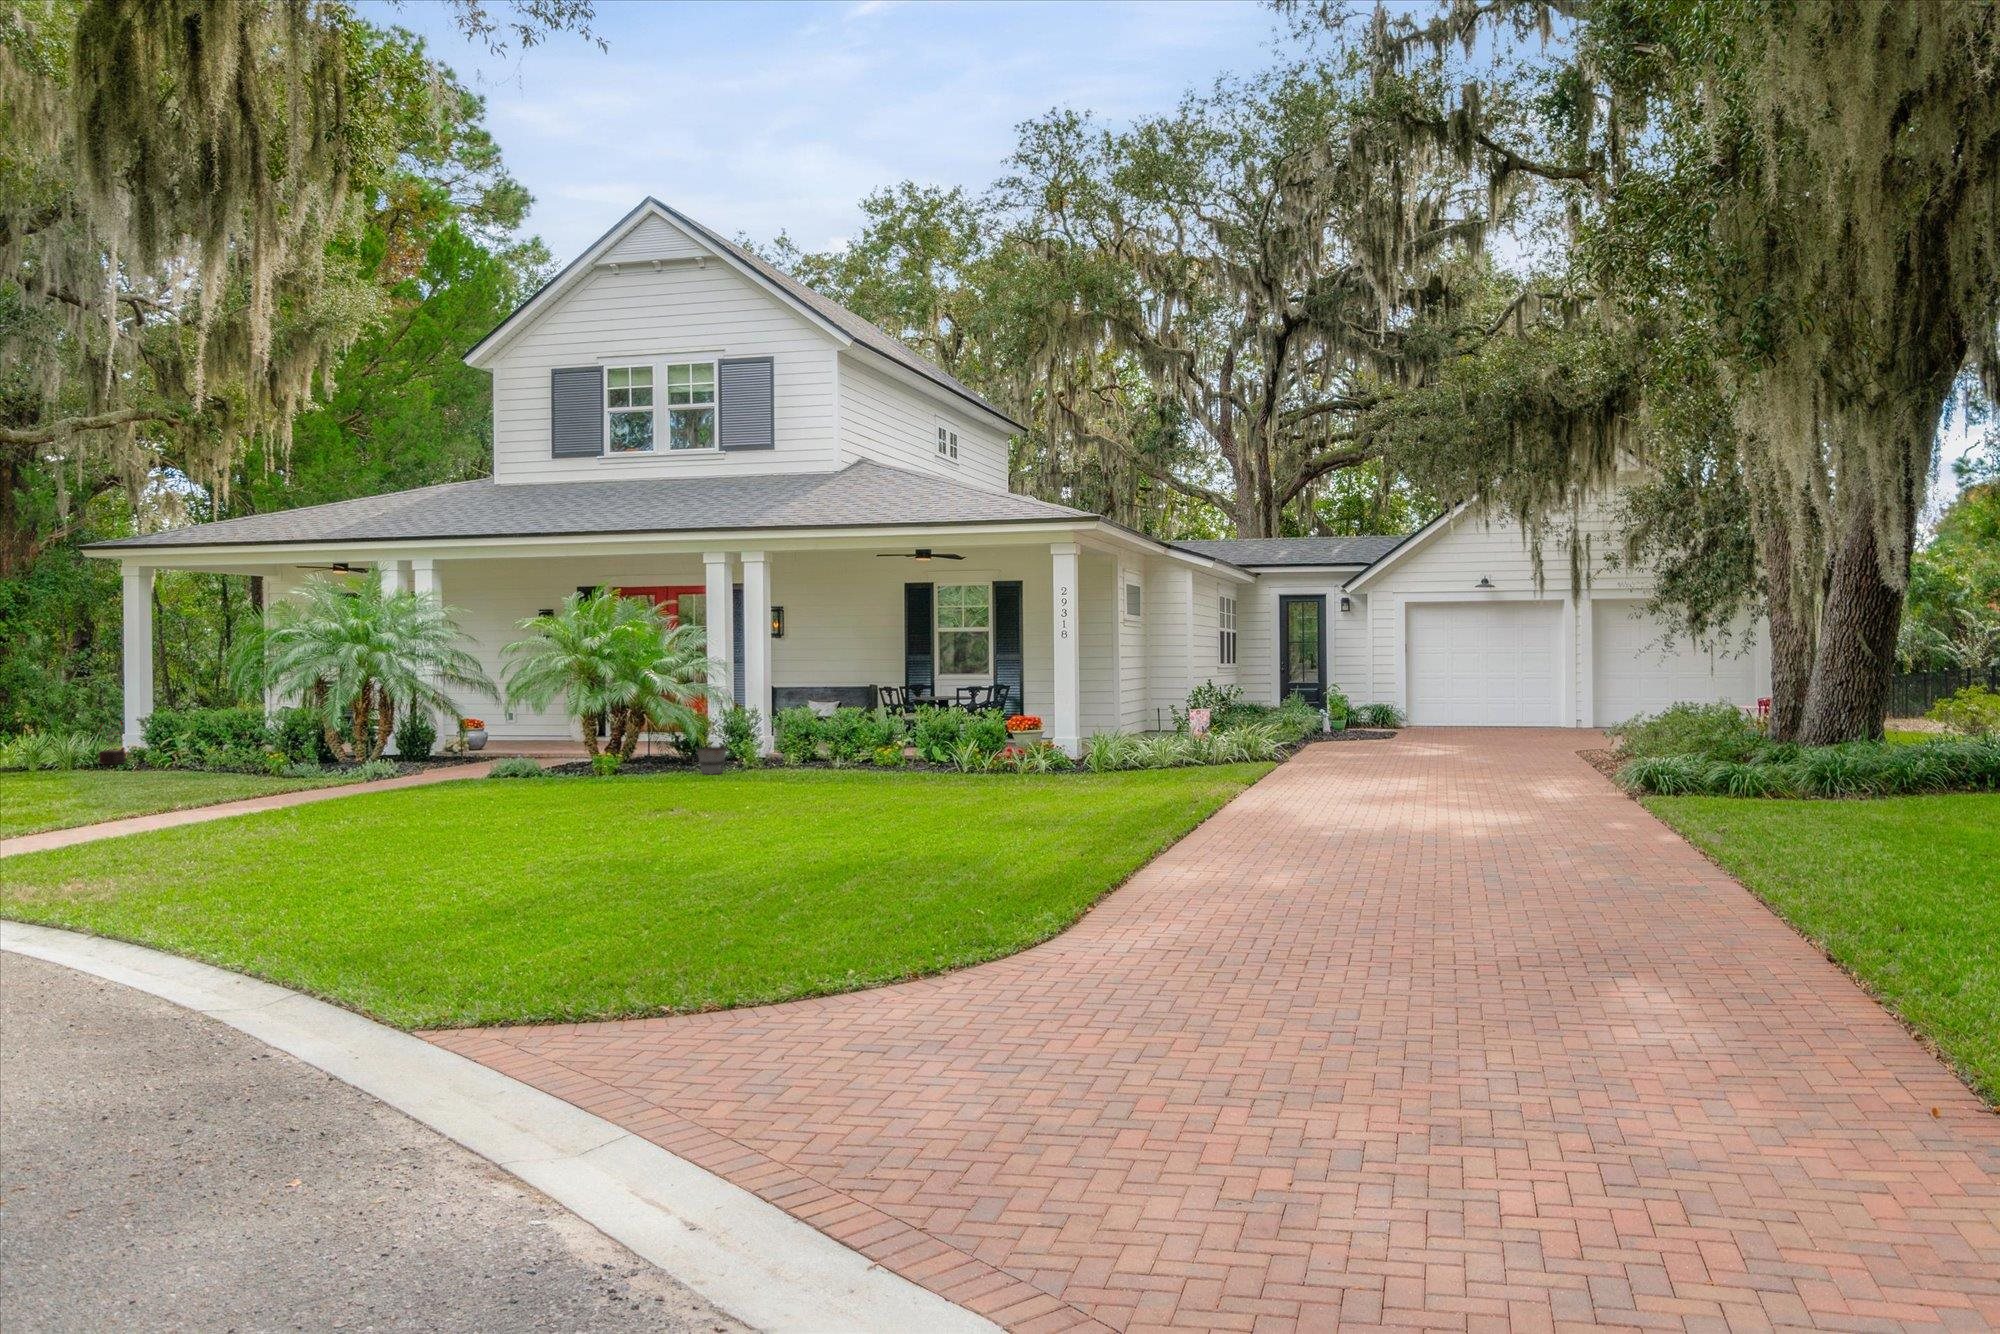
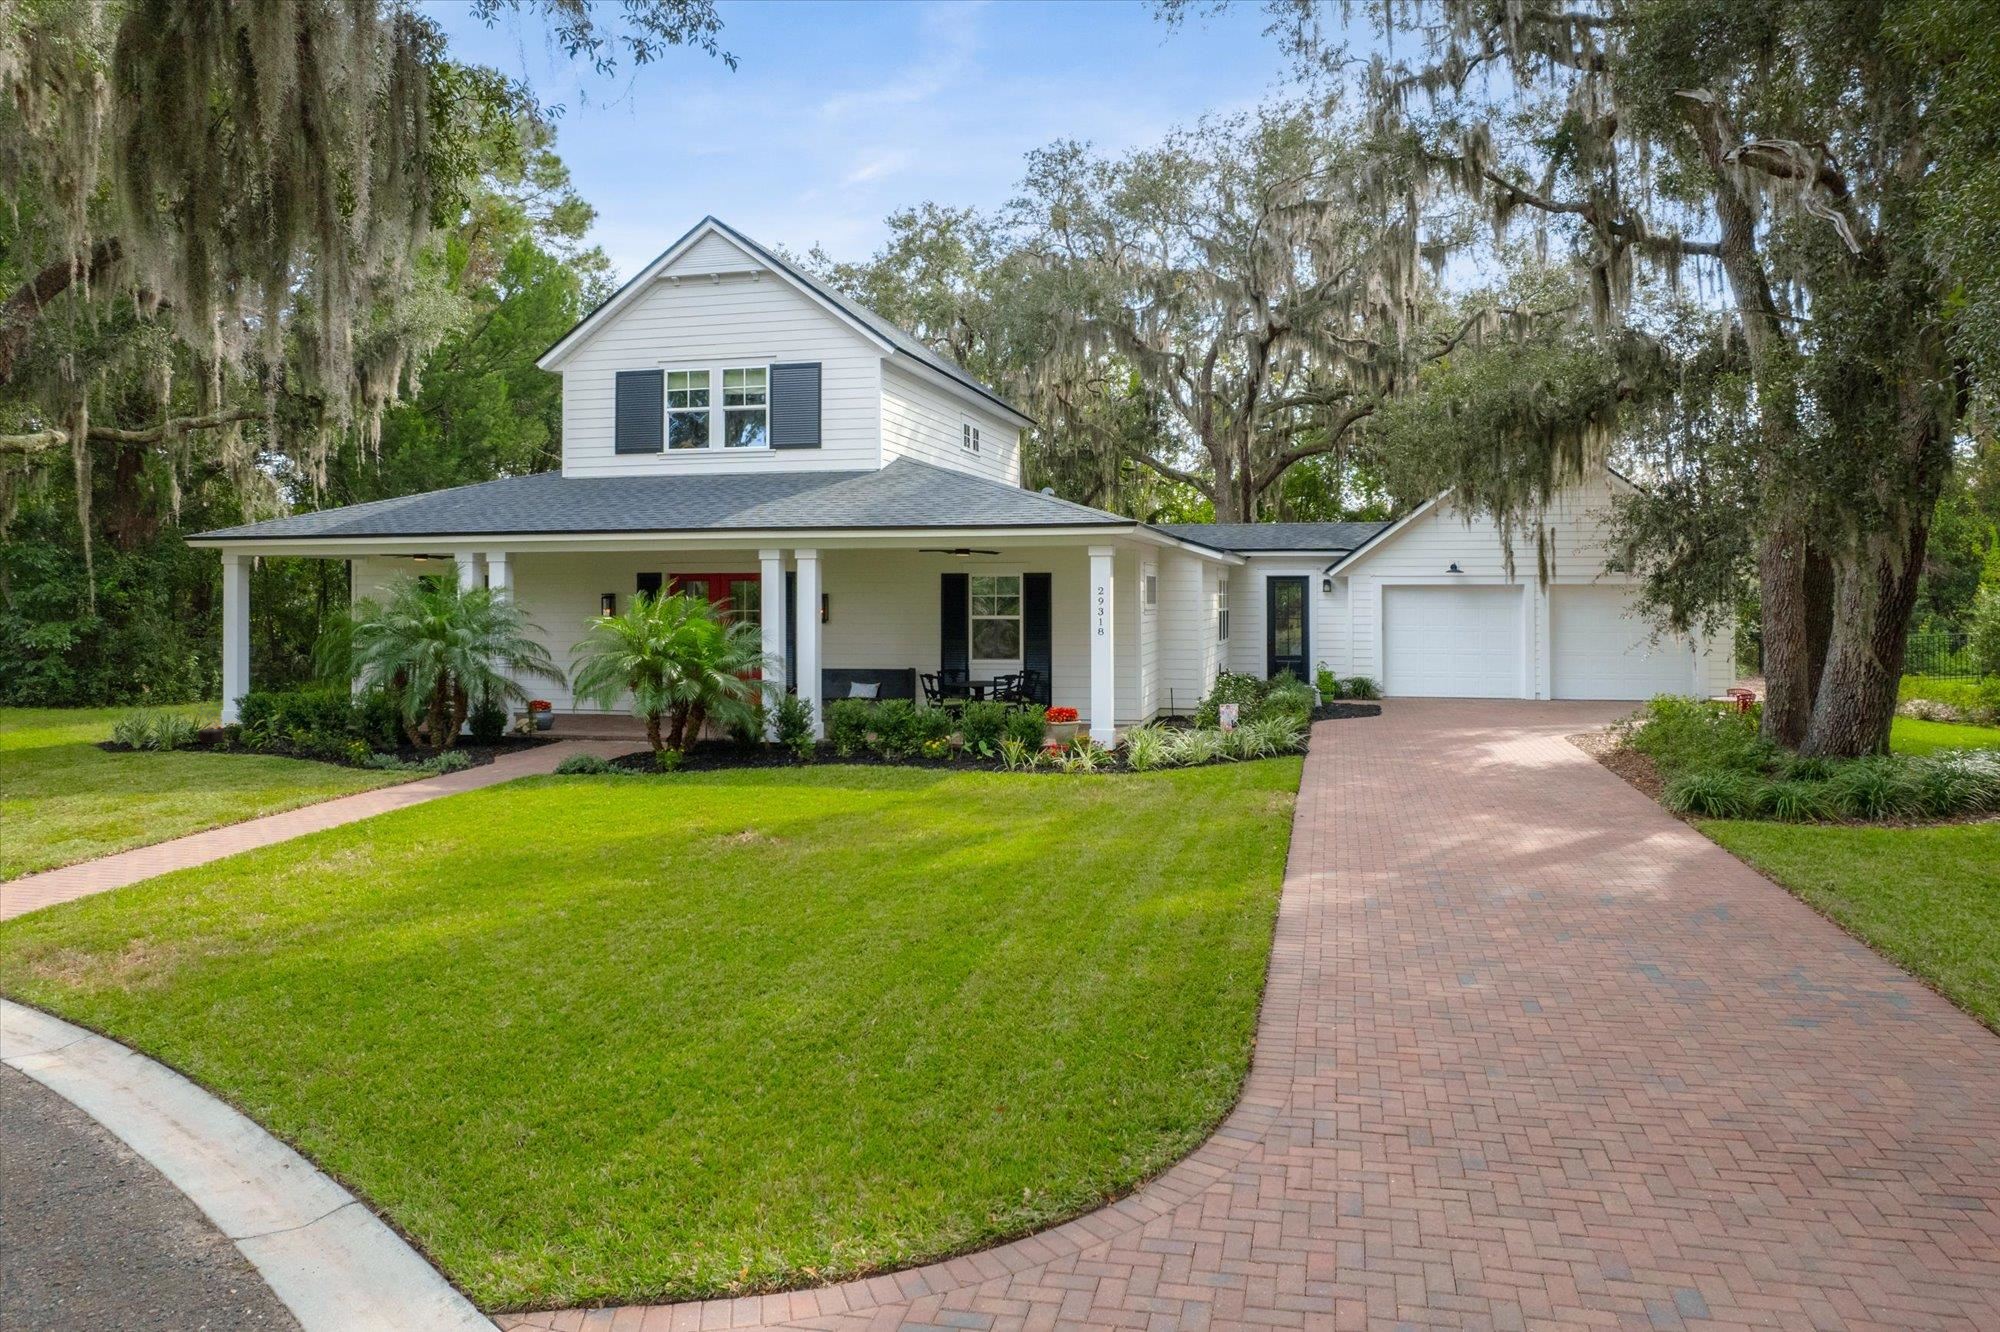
bucket: present [697,745,729,774] -> none [756,735,792,764]

